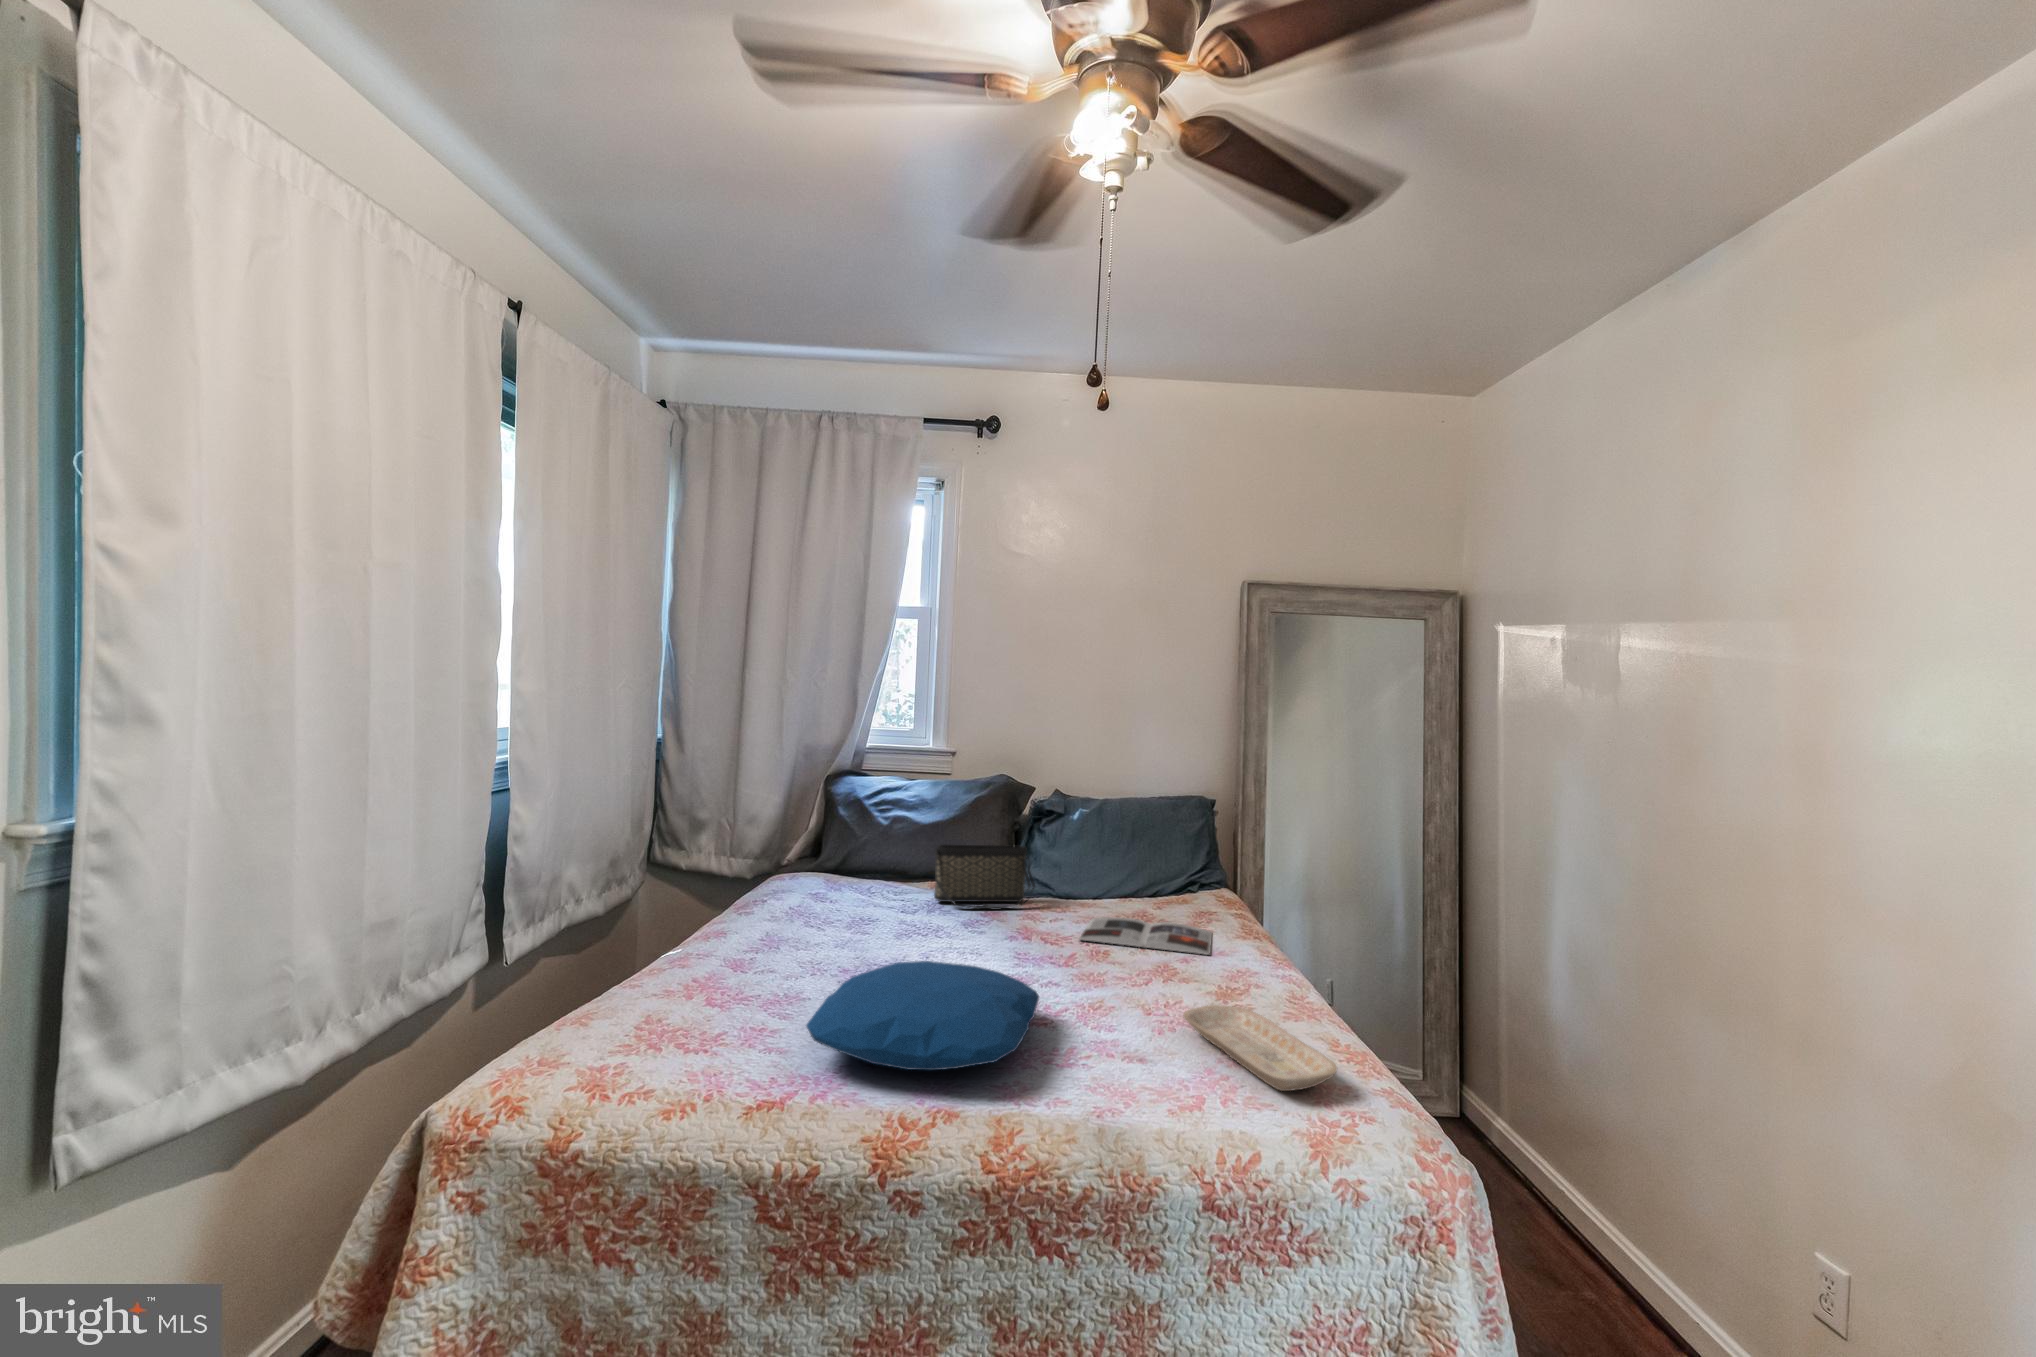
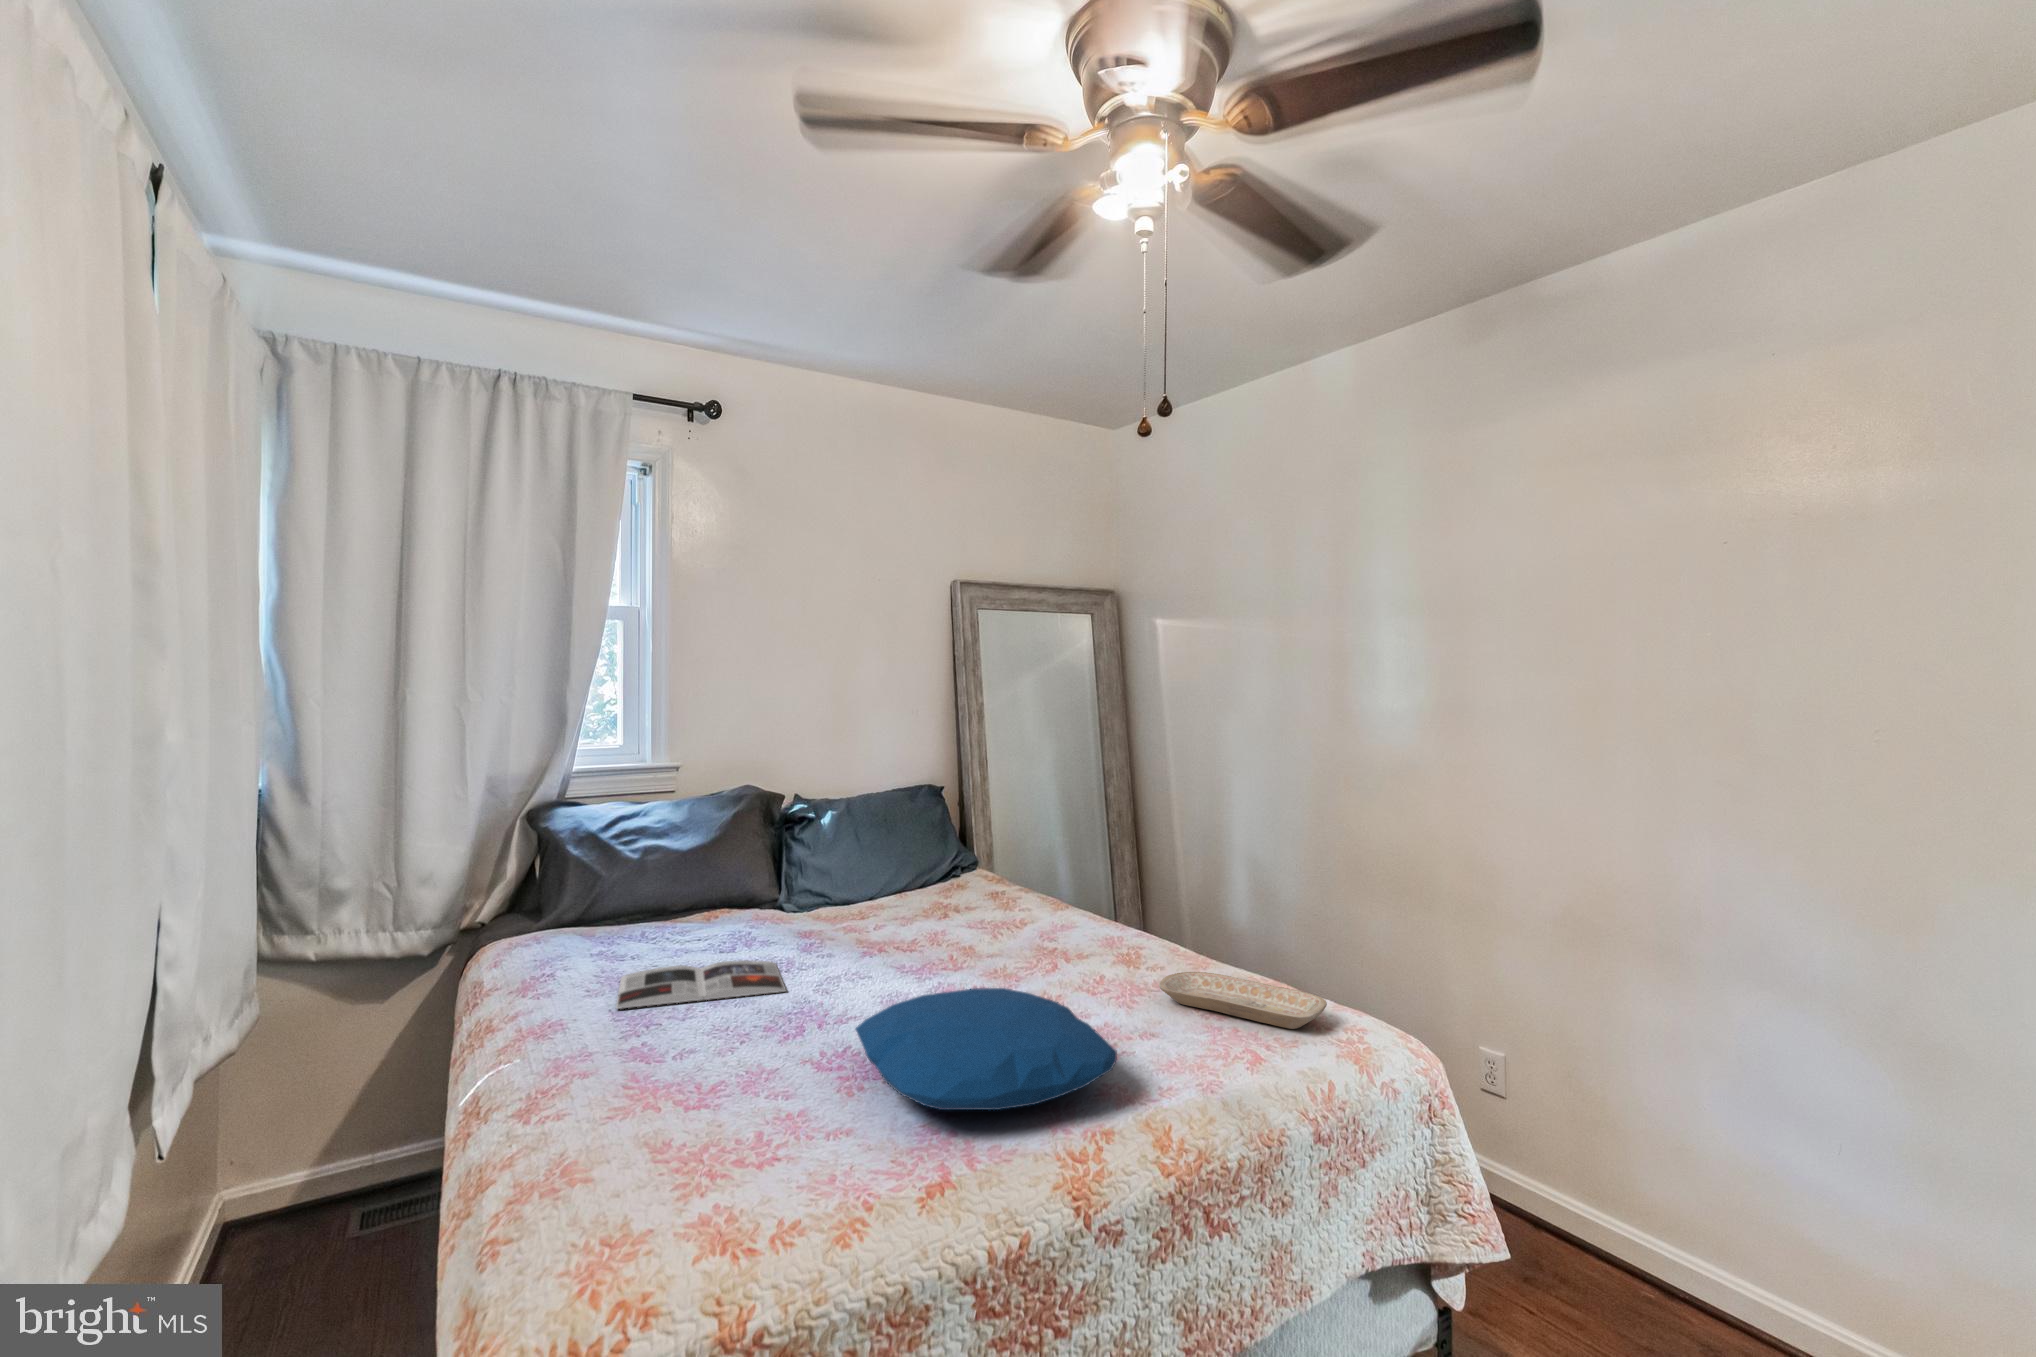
handbag: present [934,844,1035,910] -> none [745,862,859,940]
magazine: present [1079,917,1212,955] -> present [616,960,786,1009]

